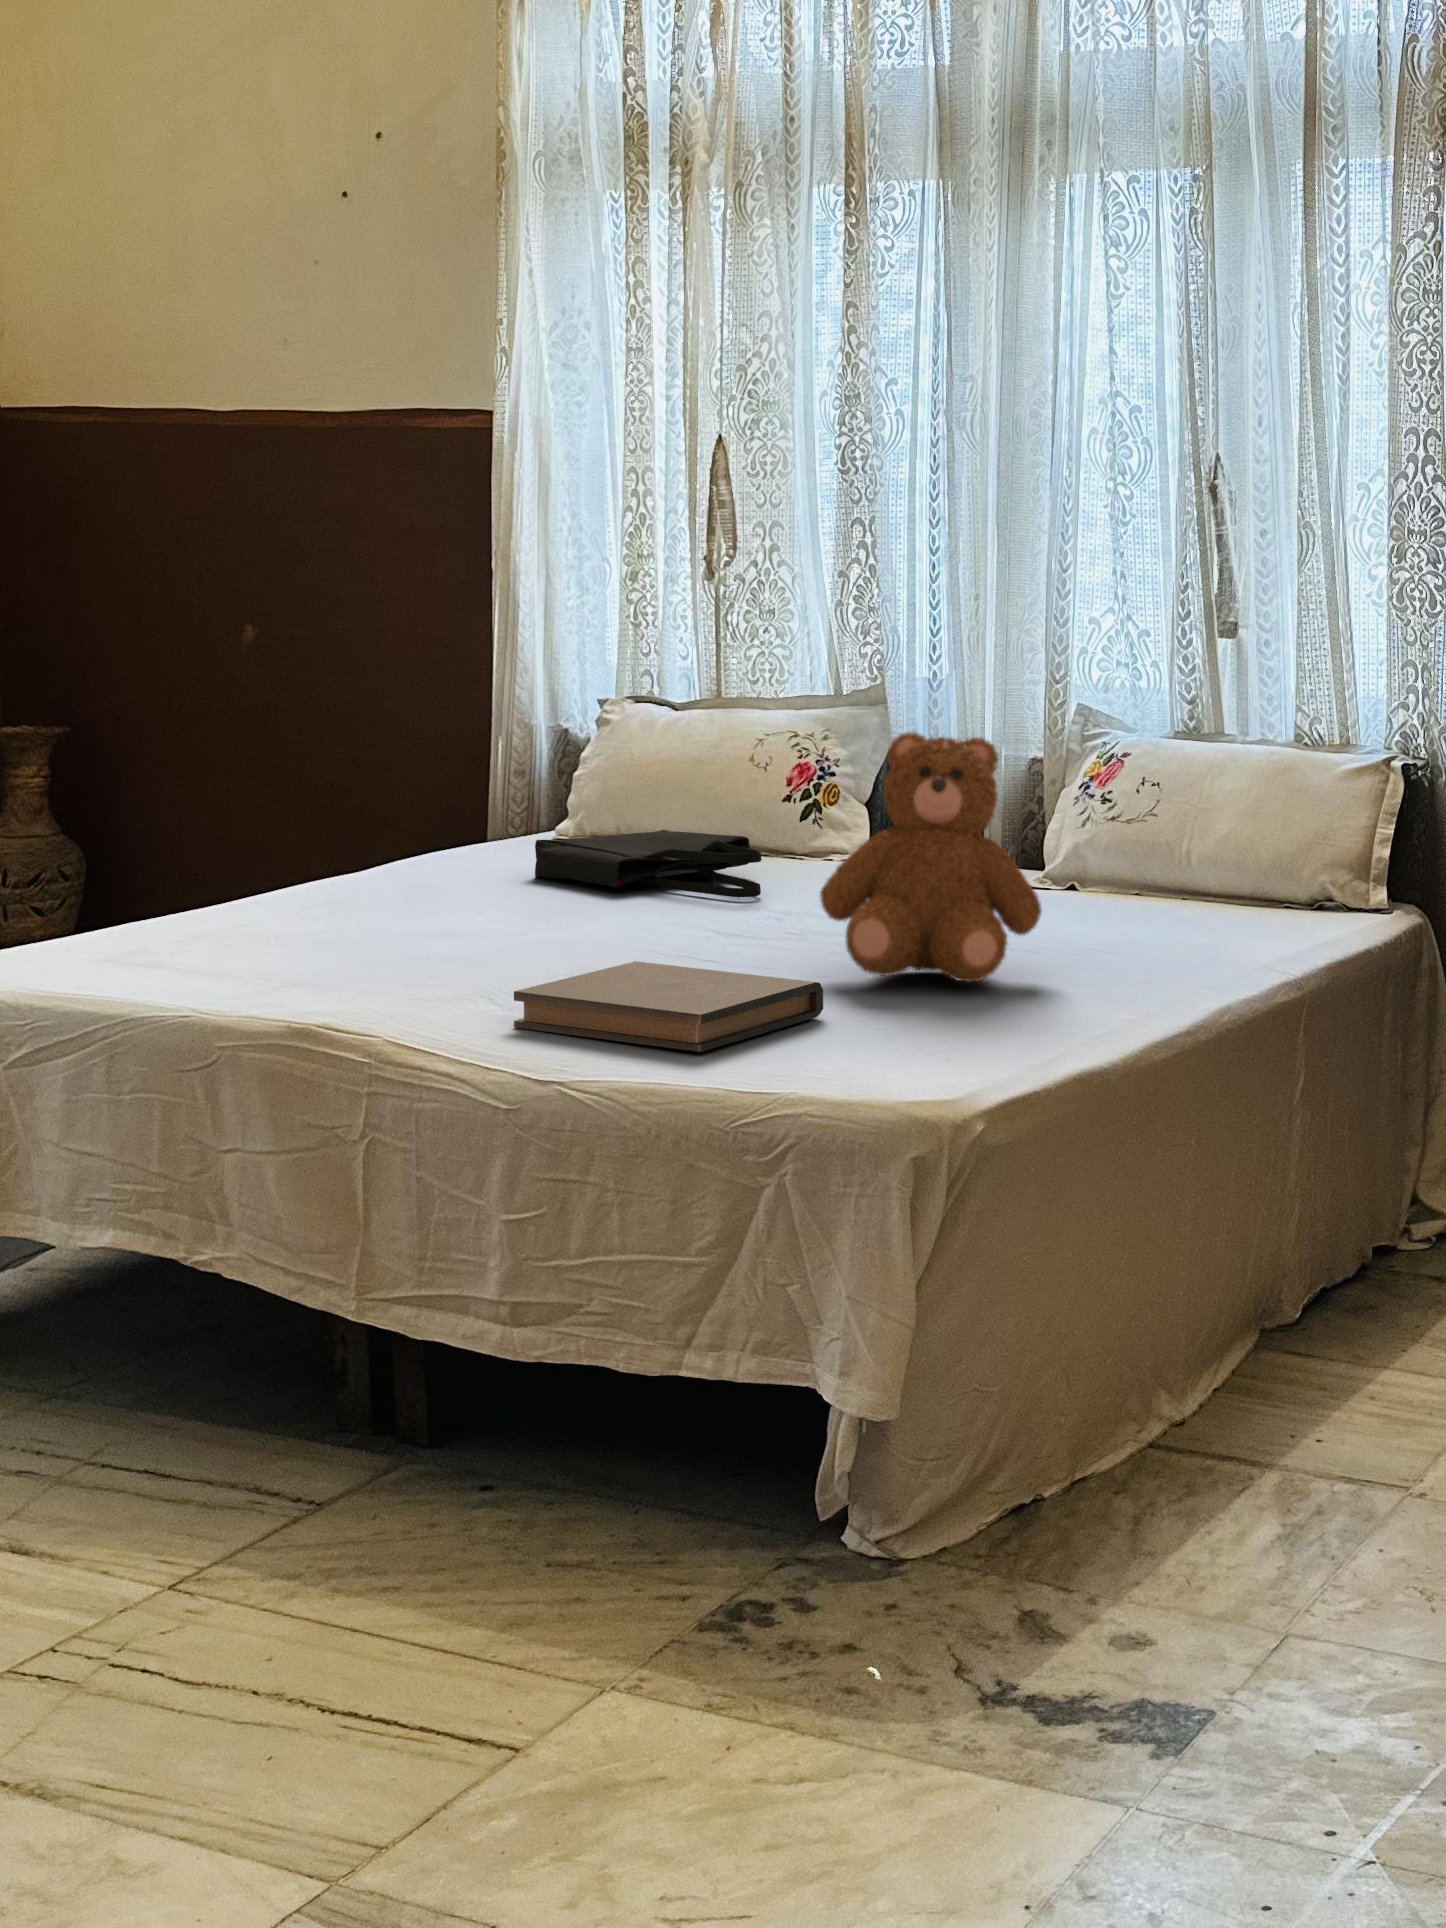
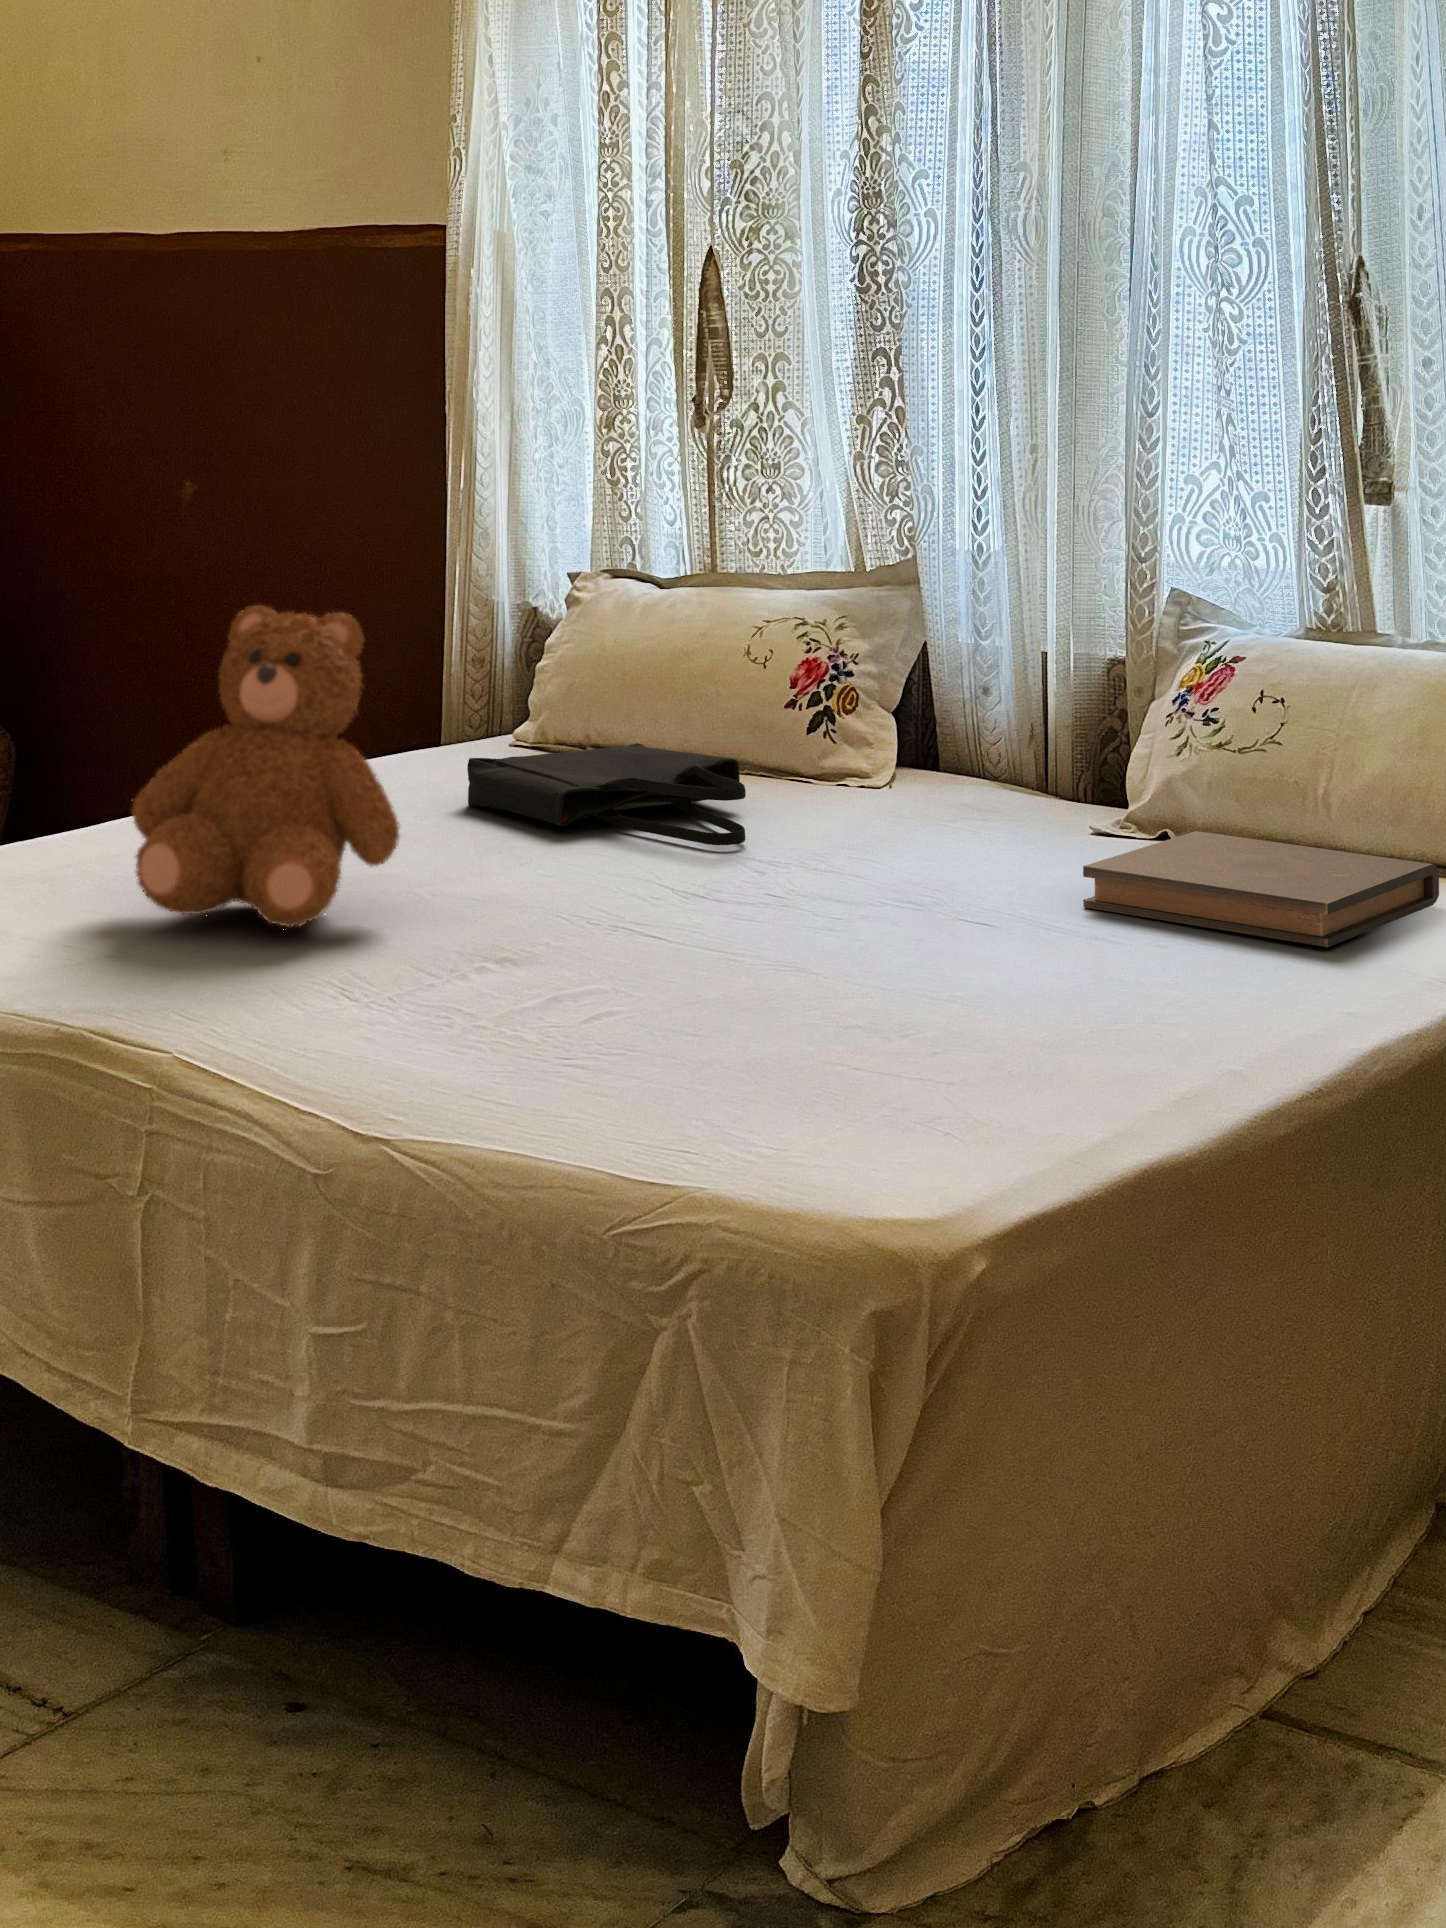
teddy bear: present [820,732,1042,982] -> present [132,605,399,927]
book: present [514,961,823,1052] -> present [1083,831,1439,947]

